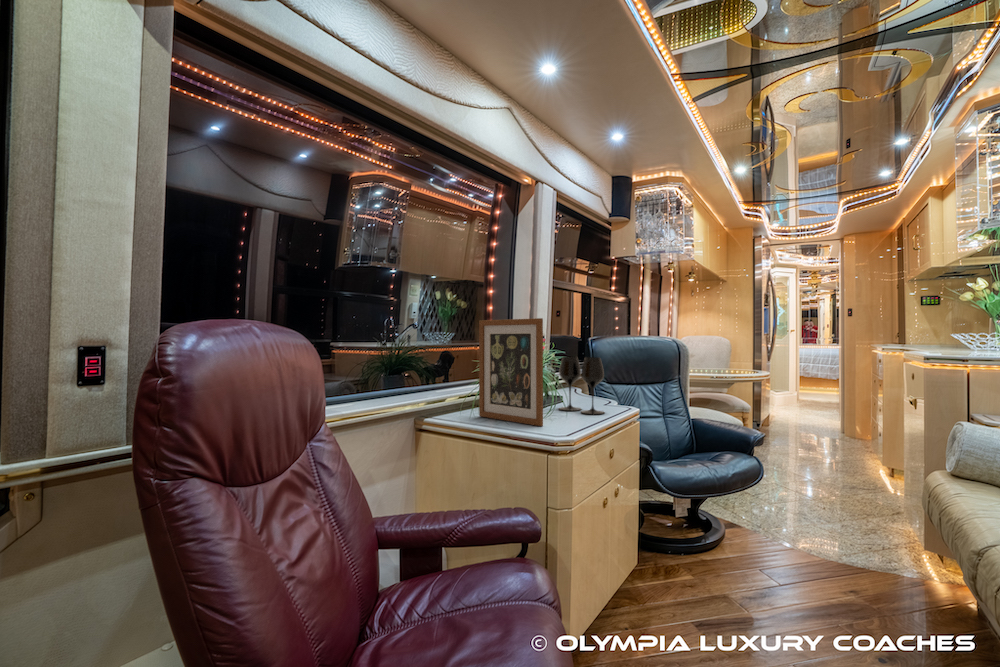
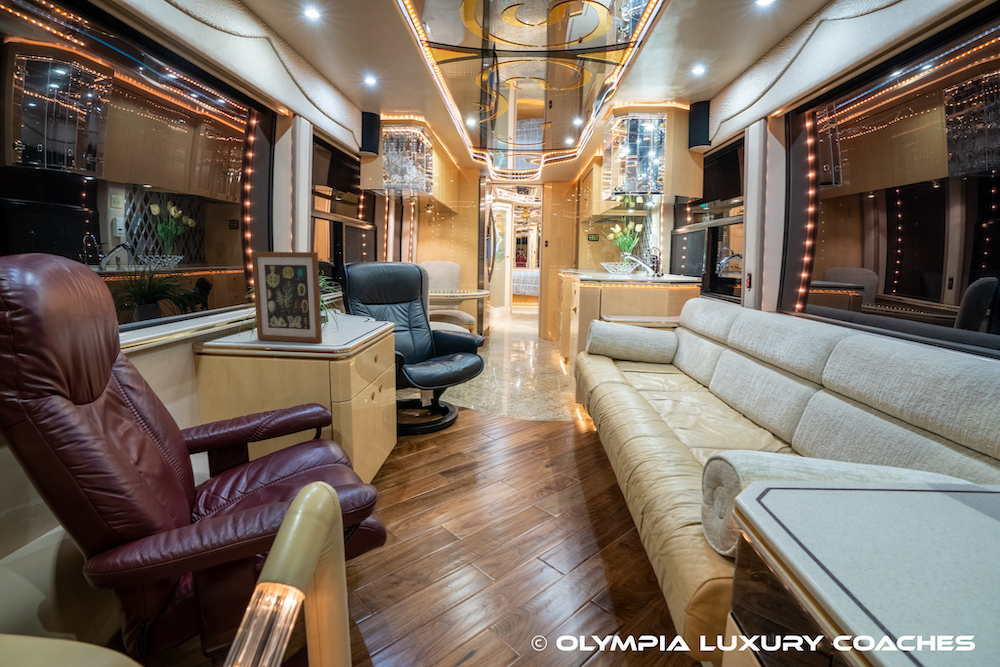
wine glass: present [559,356,604,414] -> none [330,284,371,331]

